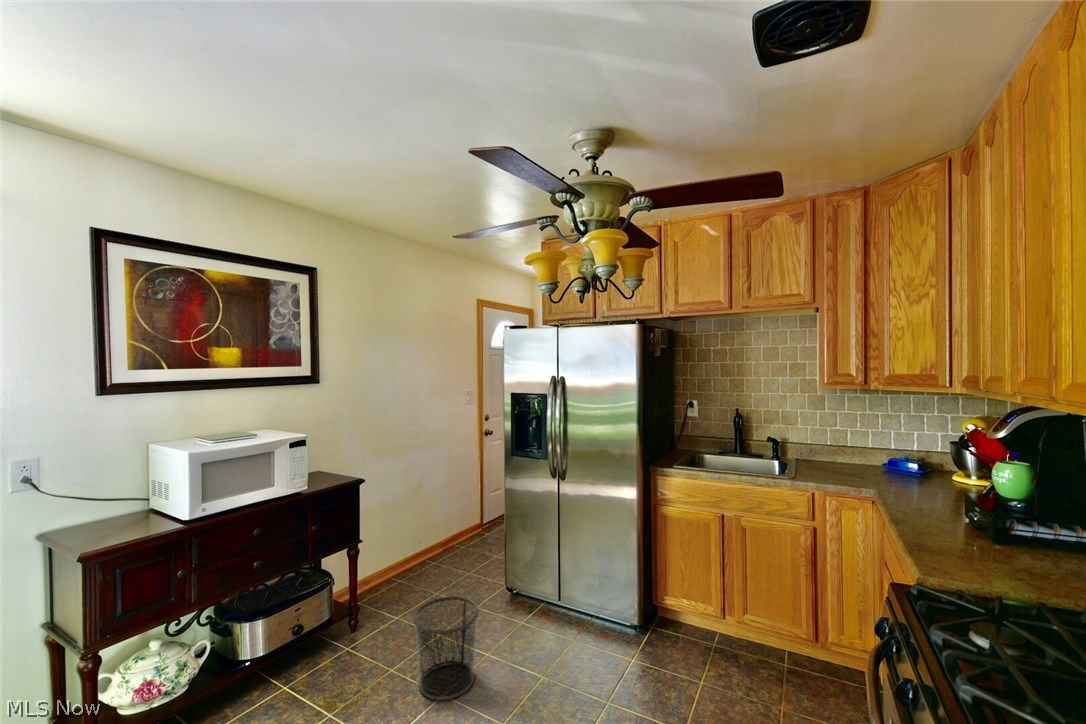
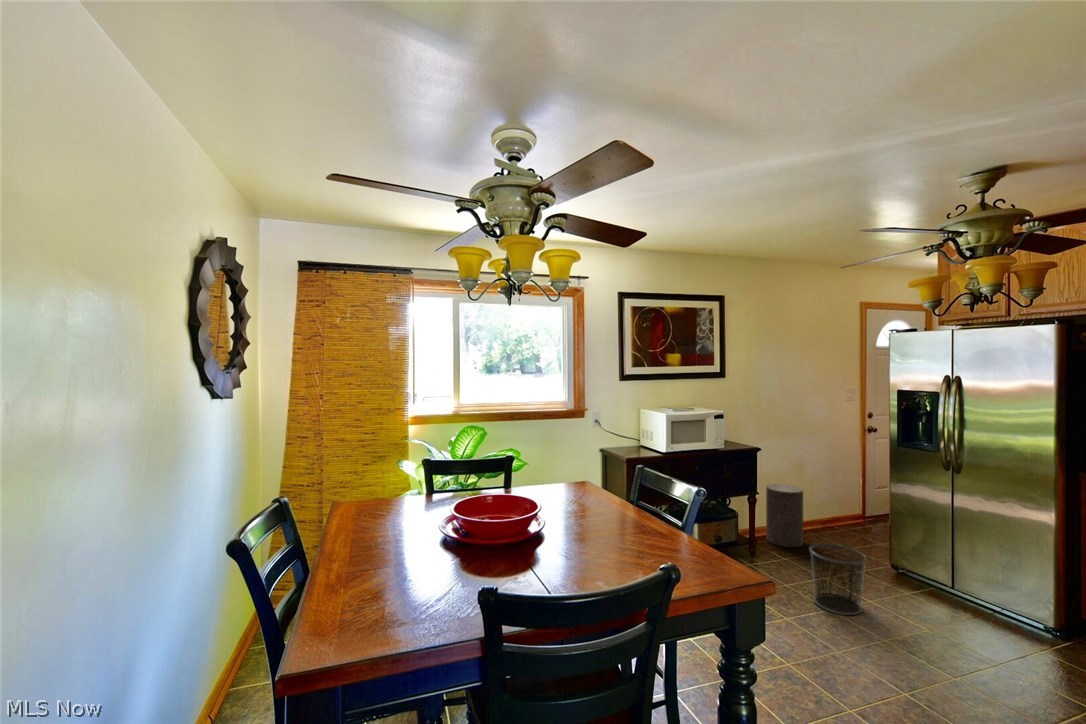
stool: none [376,510,419,593] -> present [766,484,803,547]

